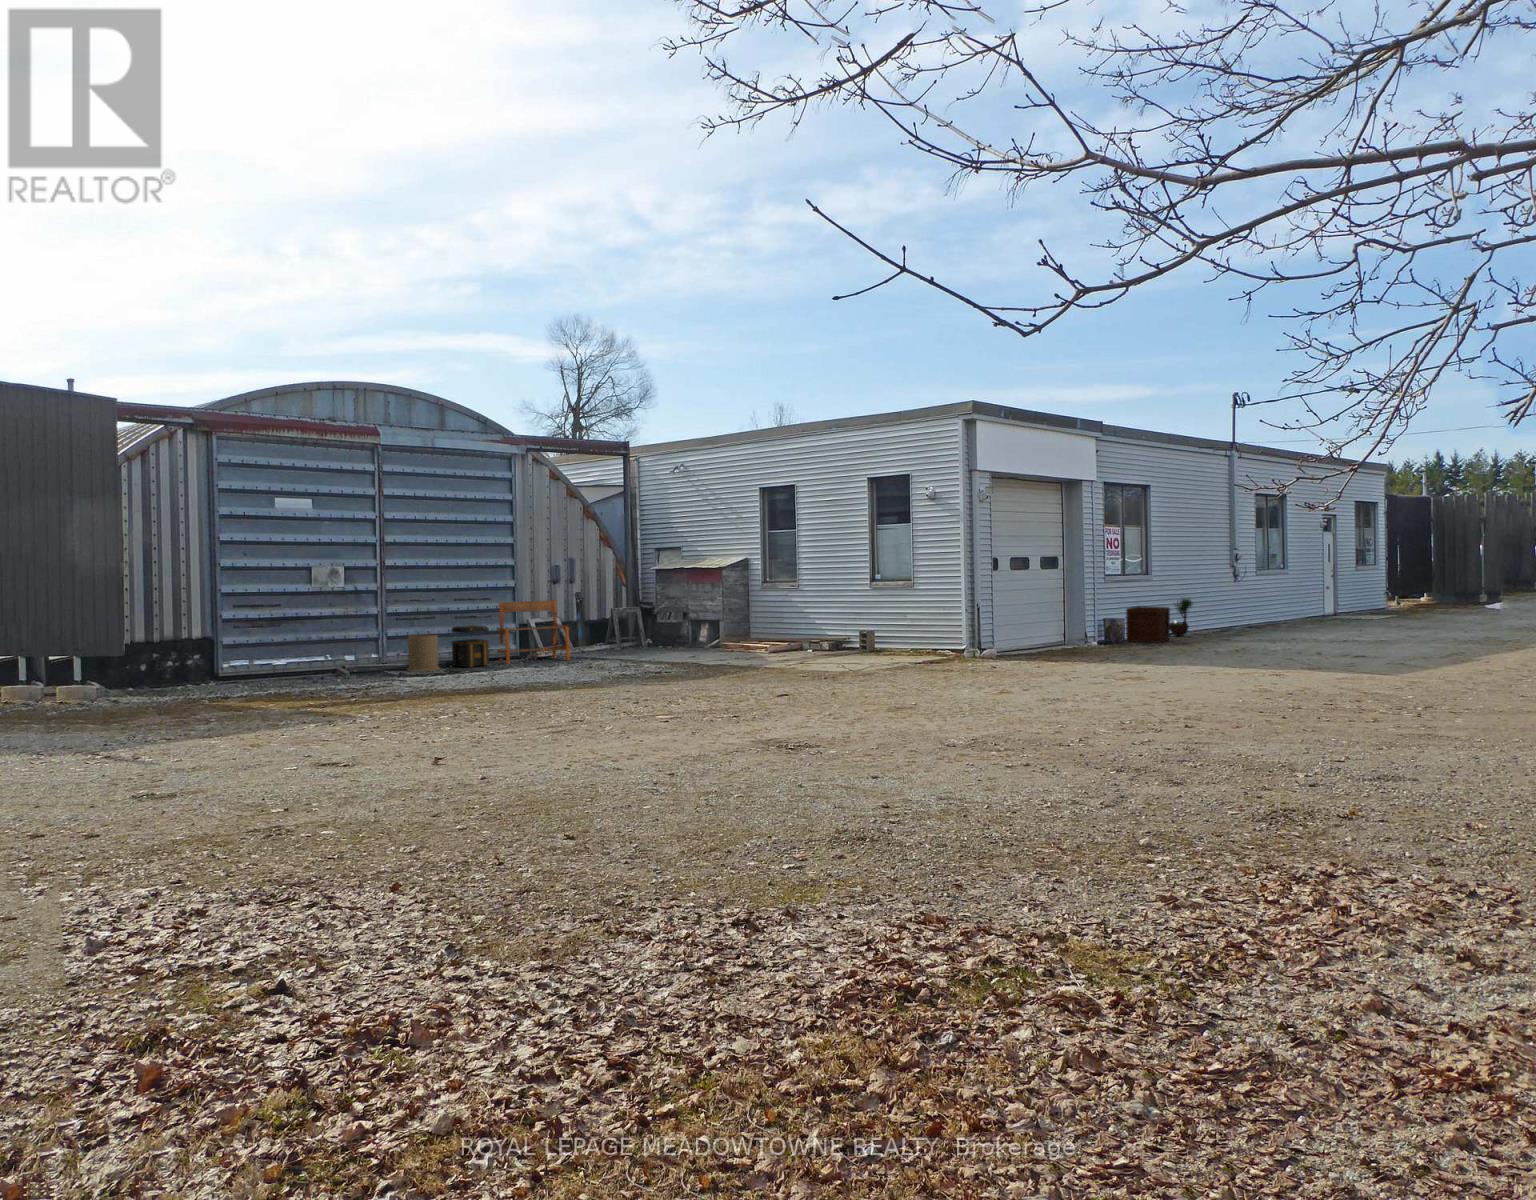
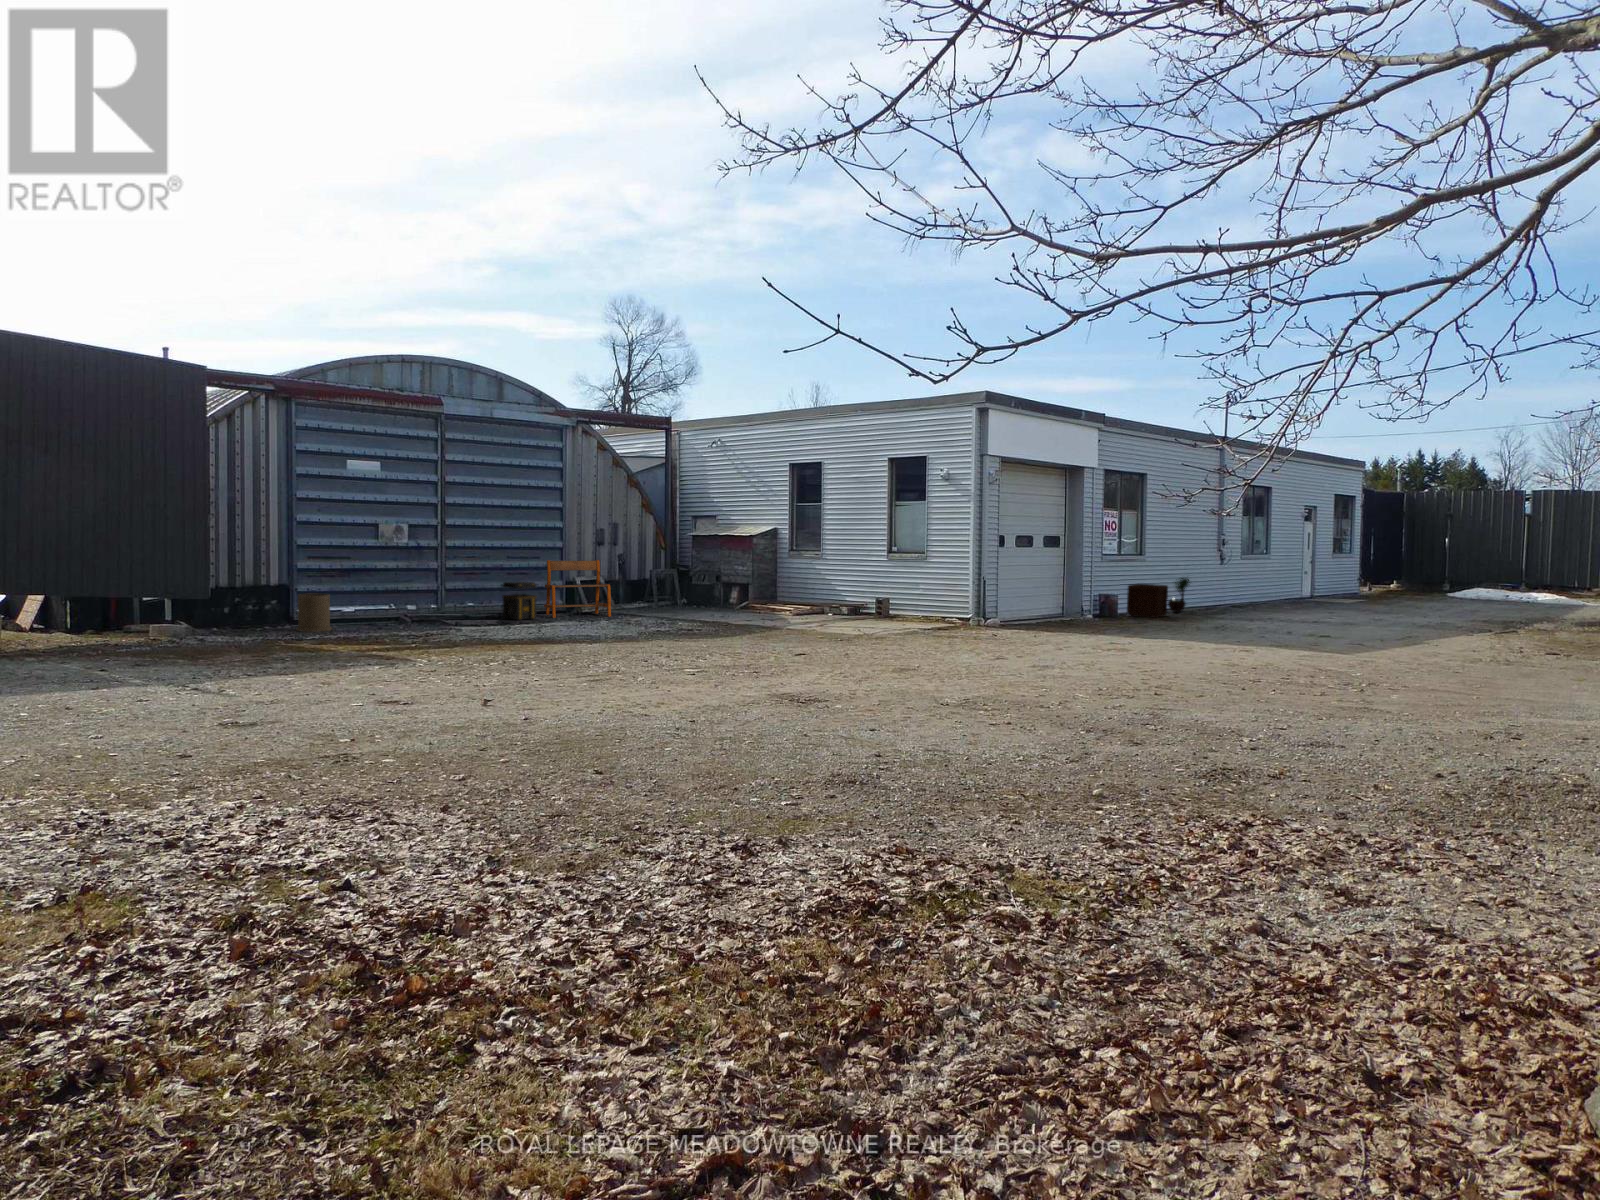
trash can: present [407,634,440,672] -> present [296,593,332,632]

